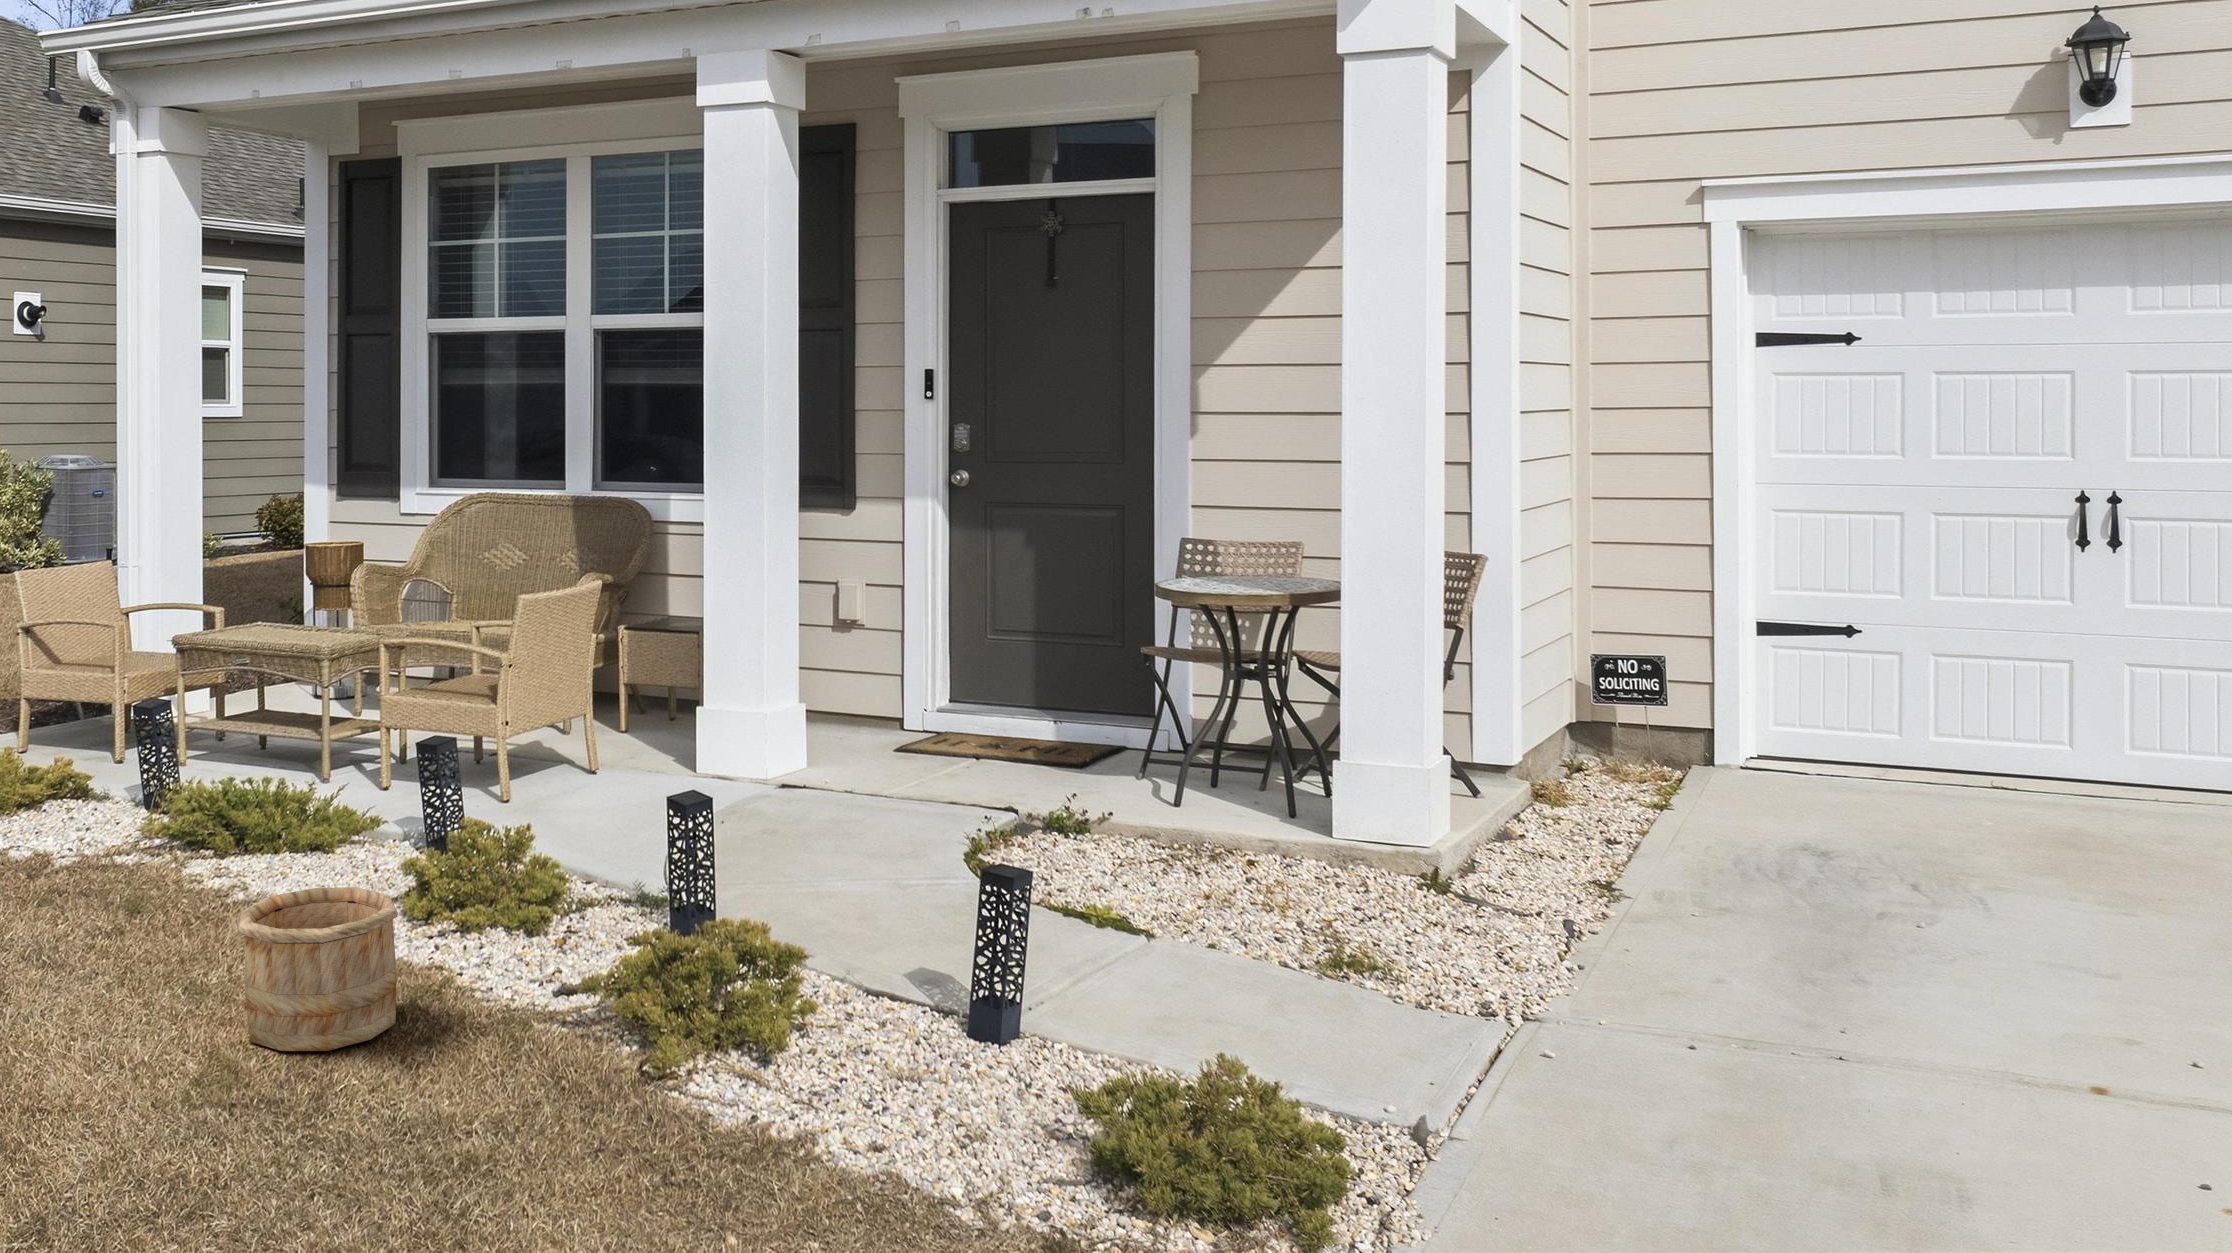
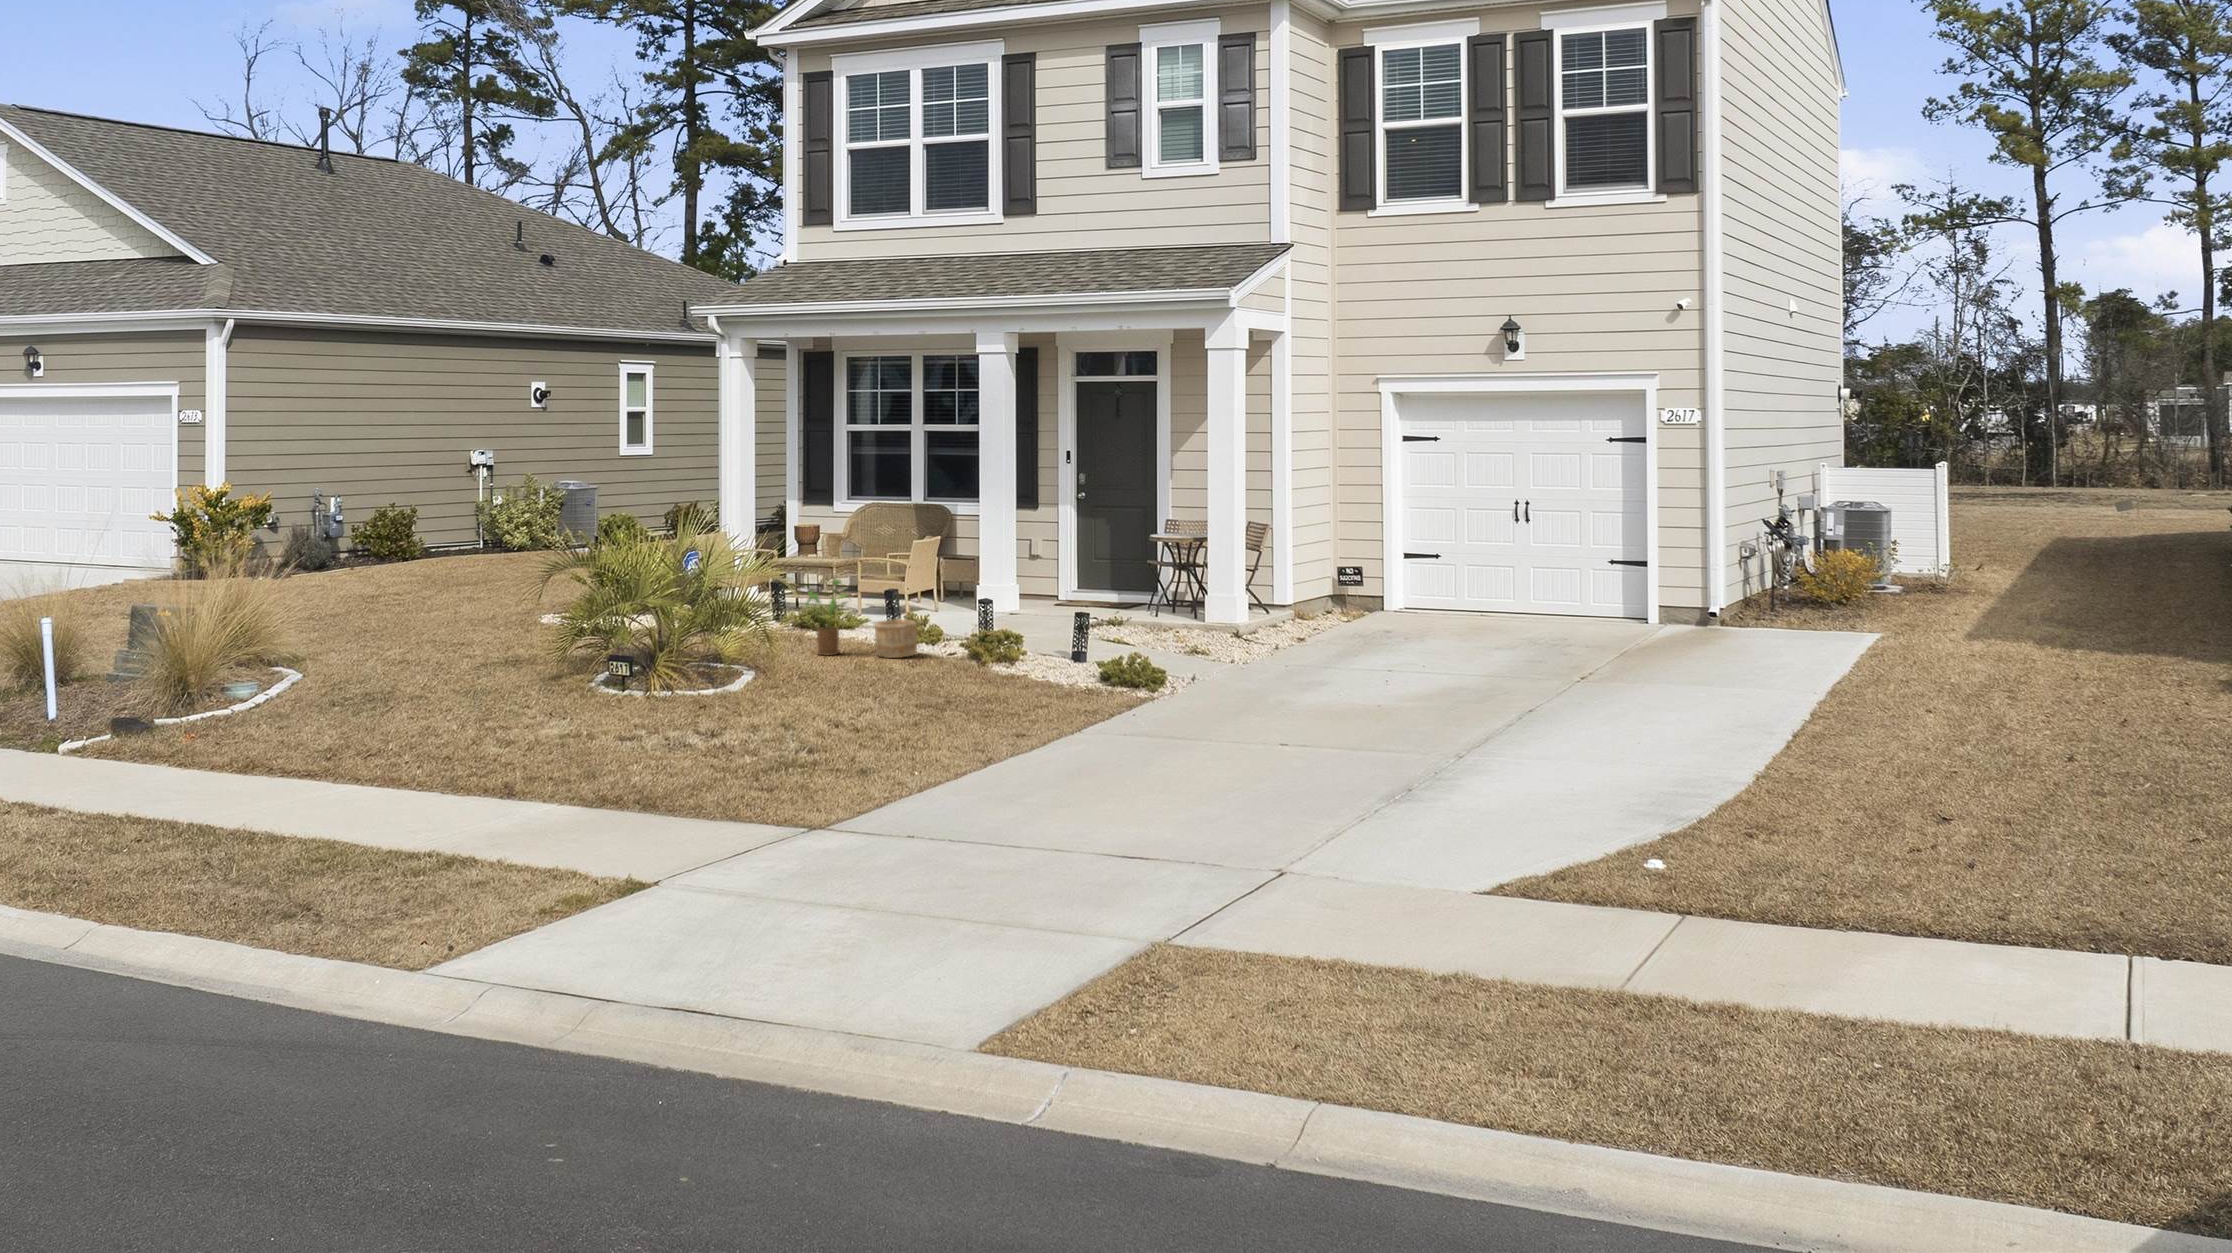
house plant: none [12,740,170,1020] -> present [806,579,848,656]

